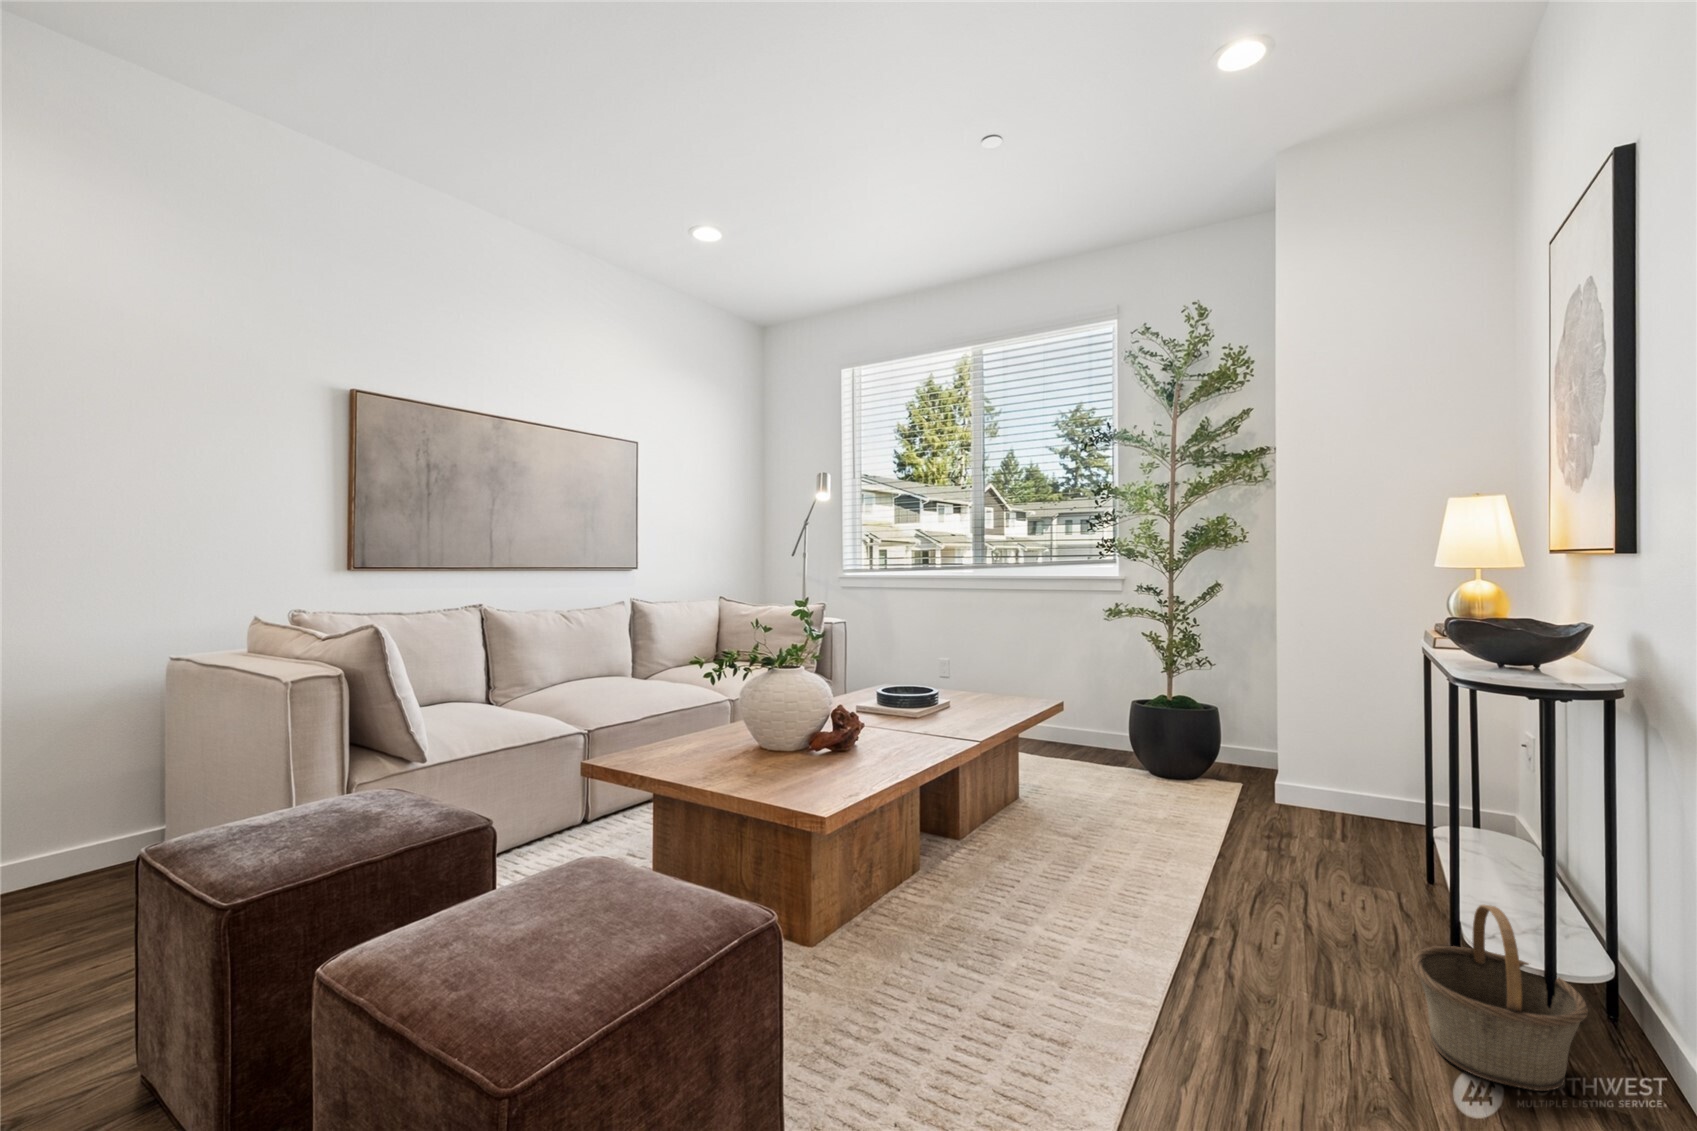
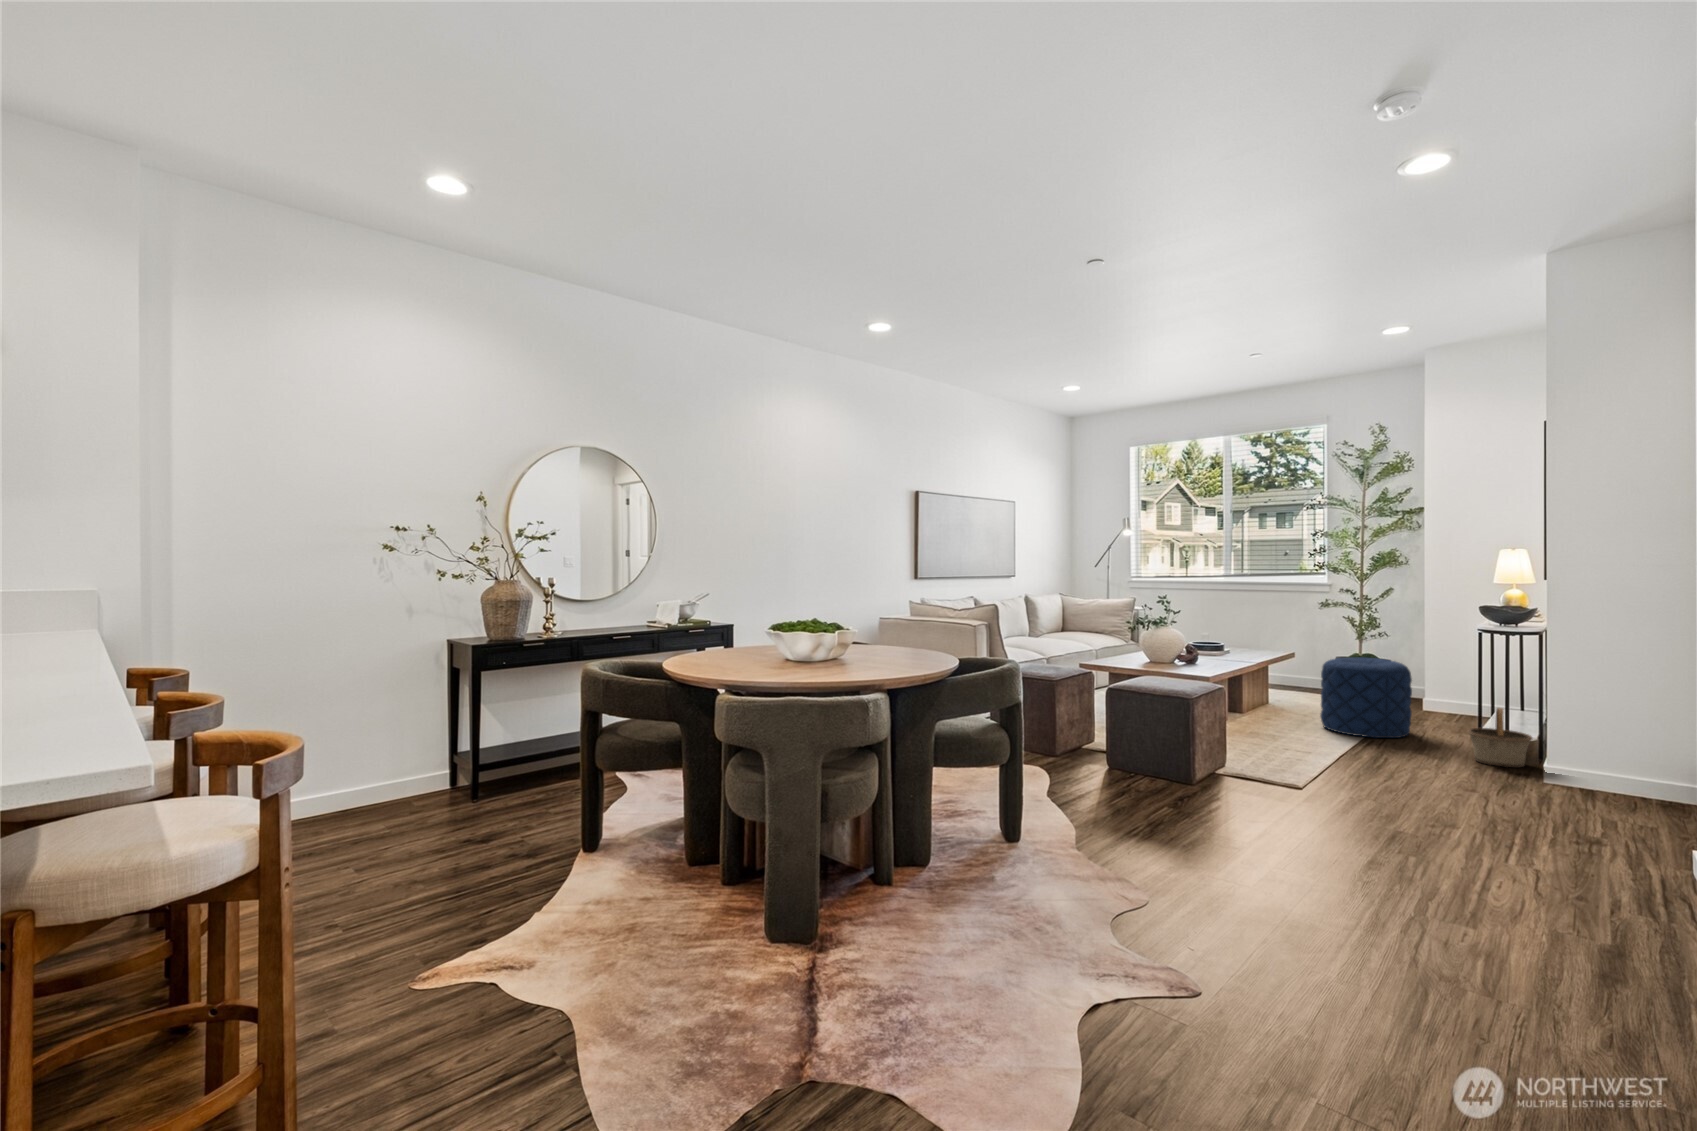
pouf: none [1087,734,1268,935] -> present [1320,658,1412,738]

